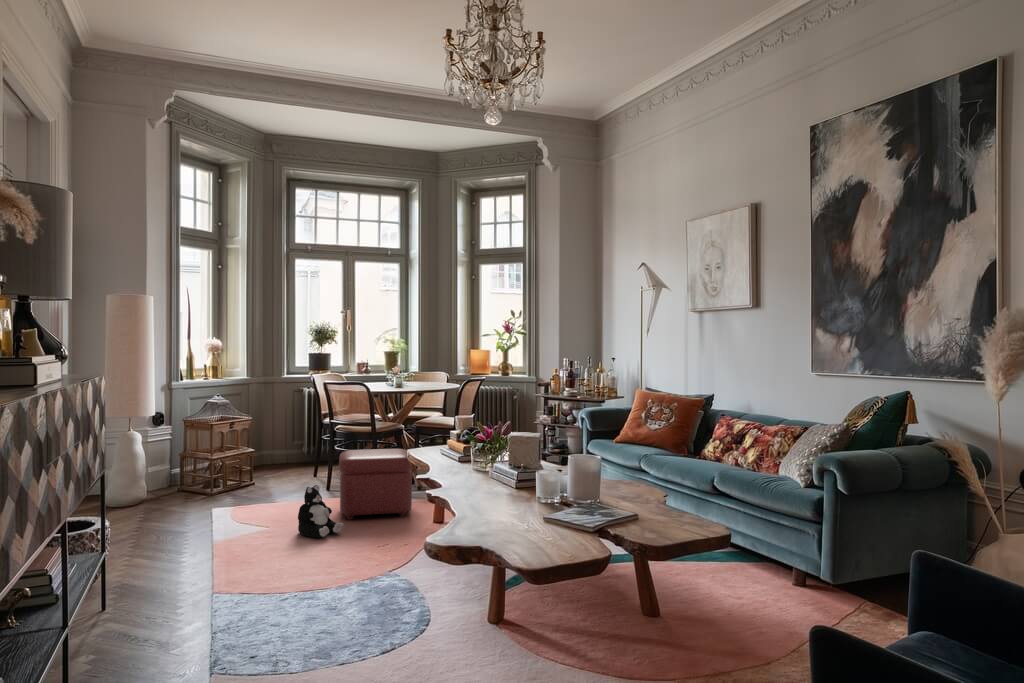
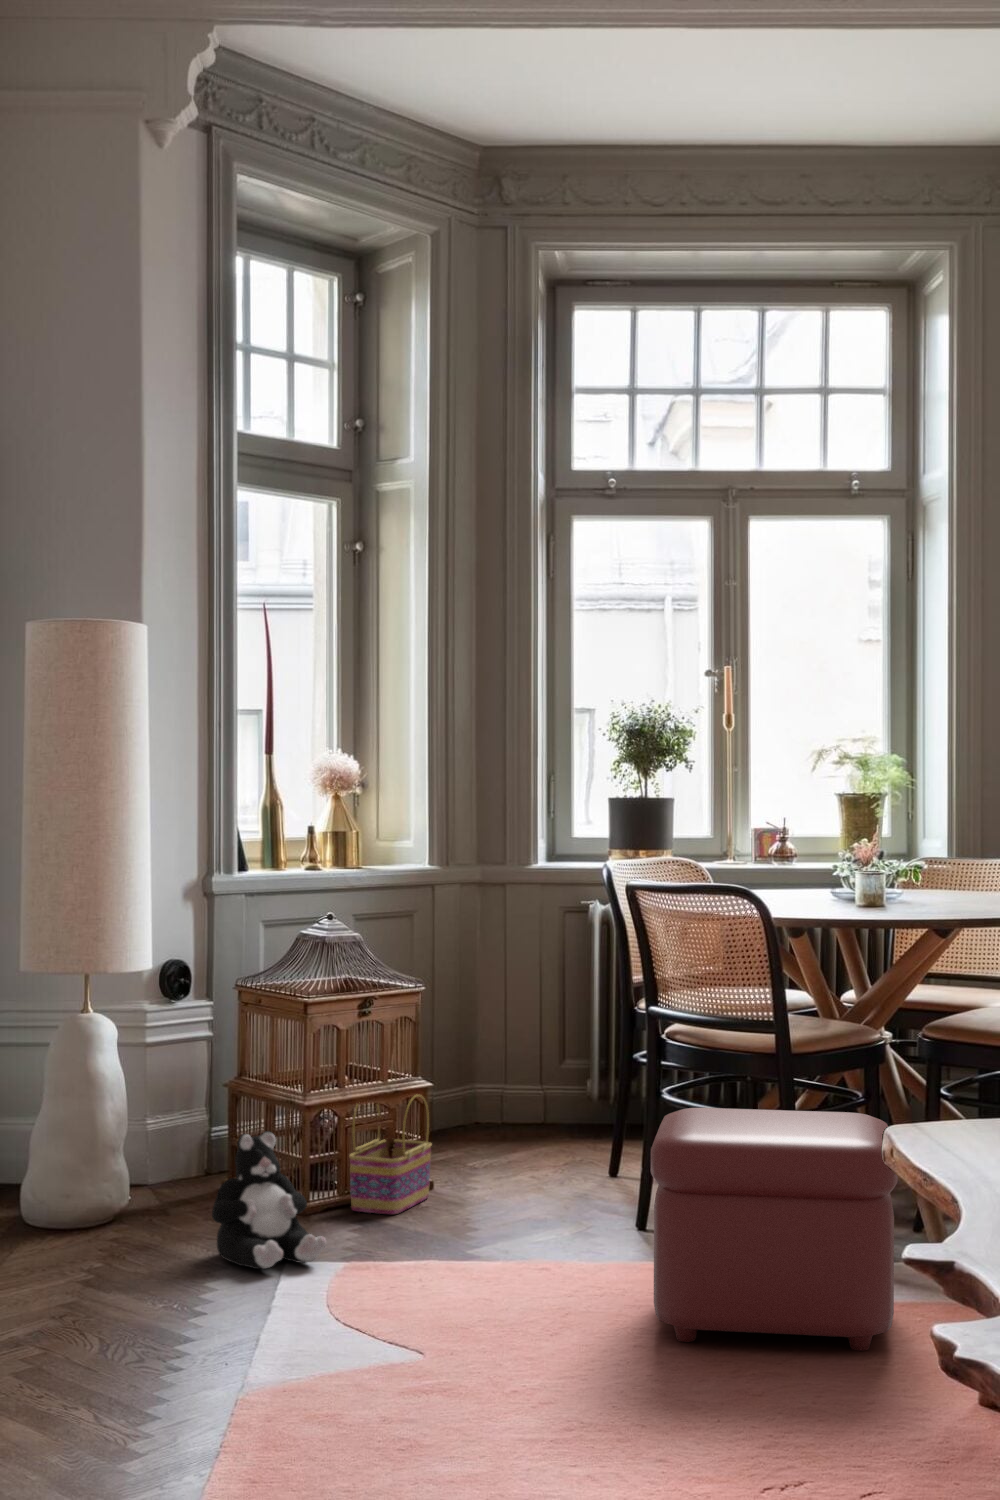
basket: none [227,453,255,493] -> present [349,1095,432,1214]
plush toy: present [298,485,344,538] -> present [212,1131,326,1269]

